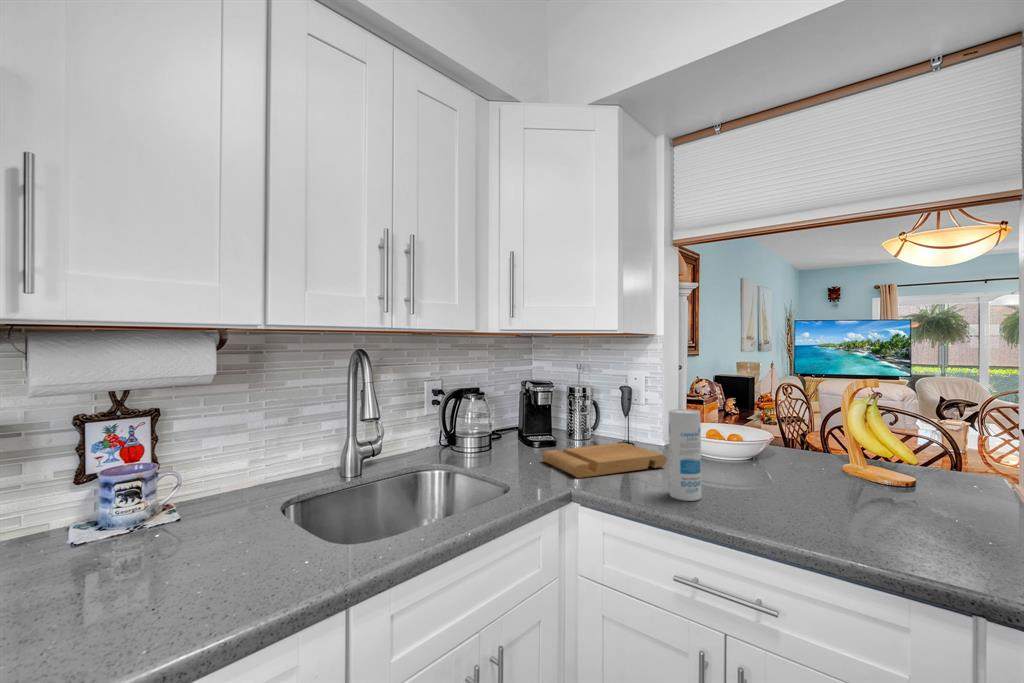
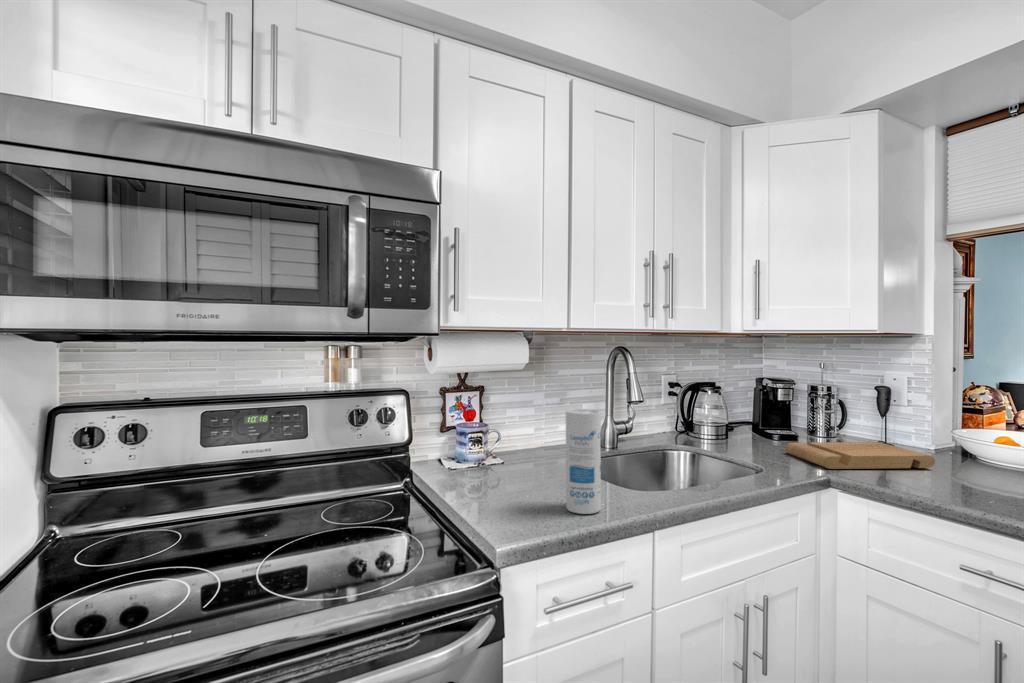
canister: present [669,409,701,501] -> present [566,409,601,514]

